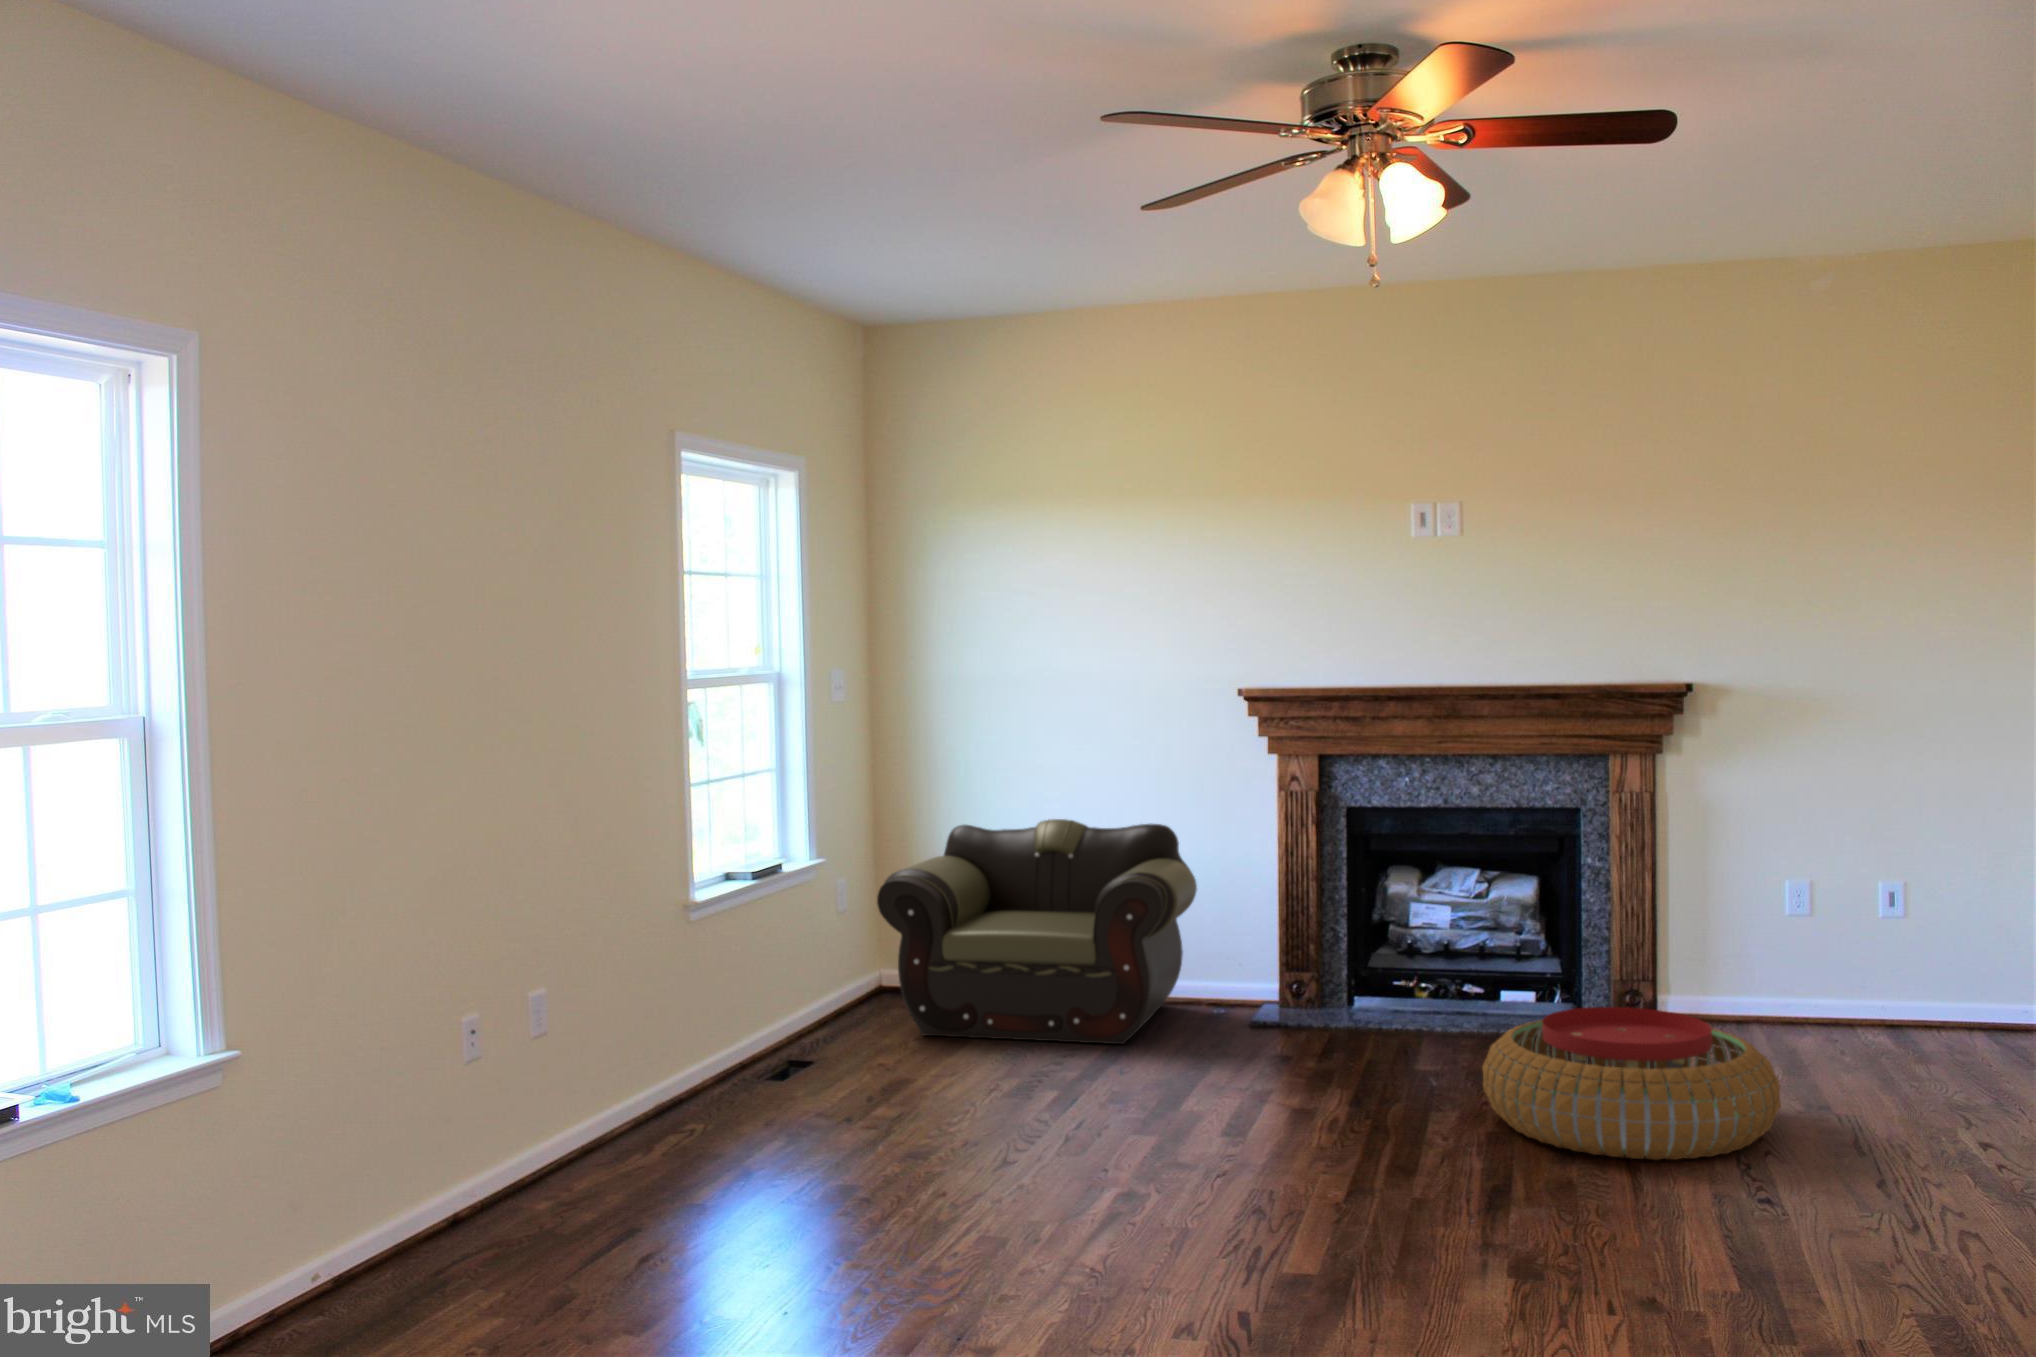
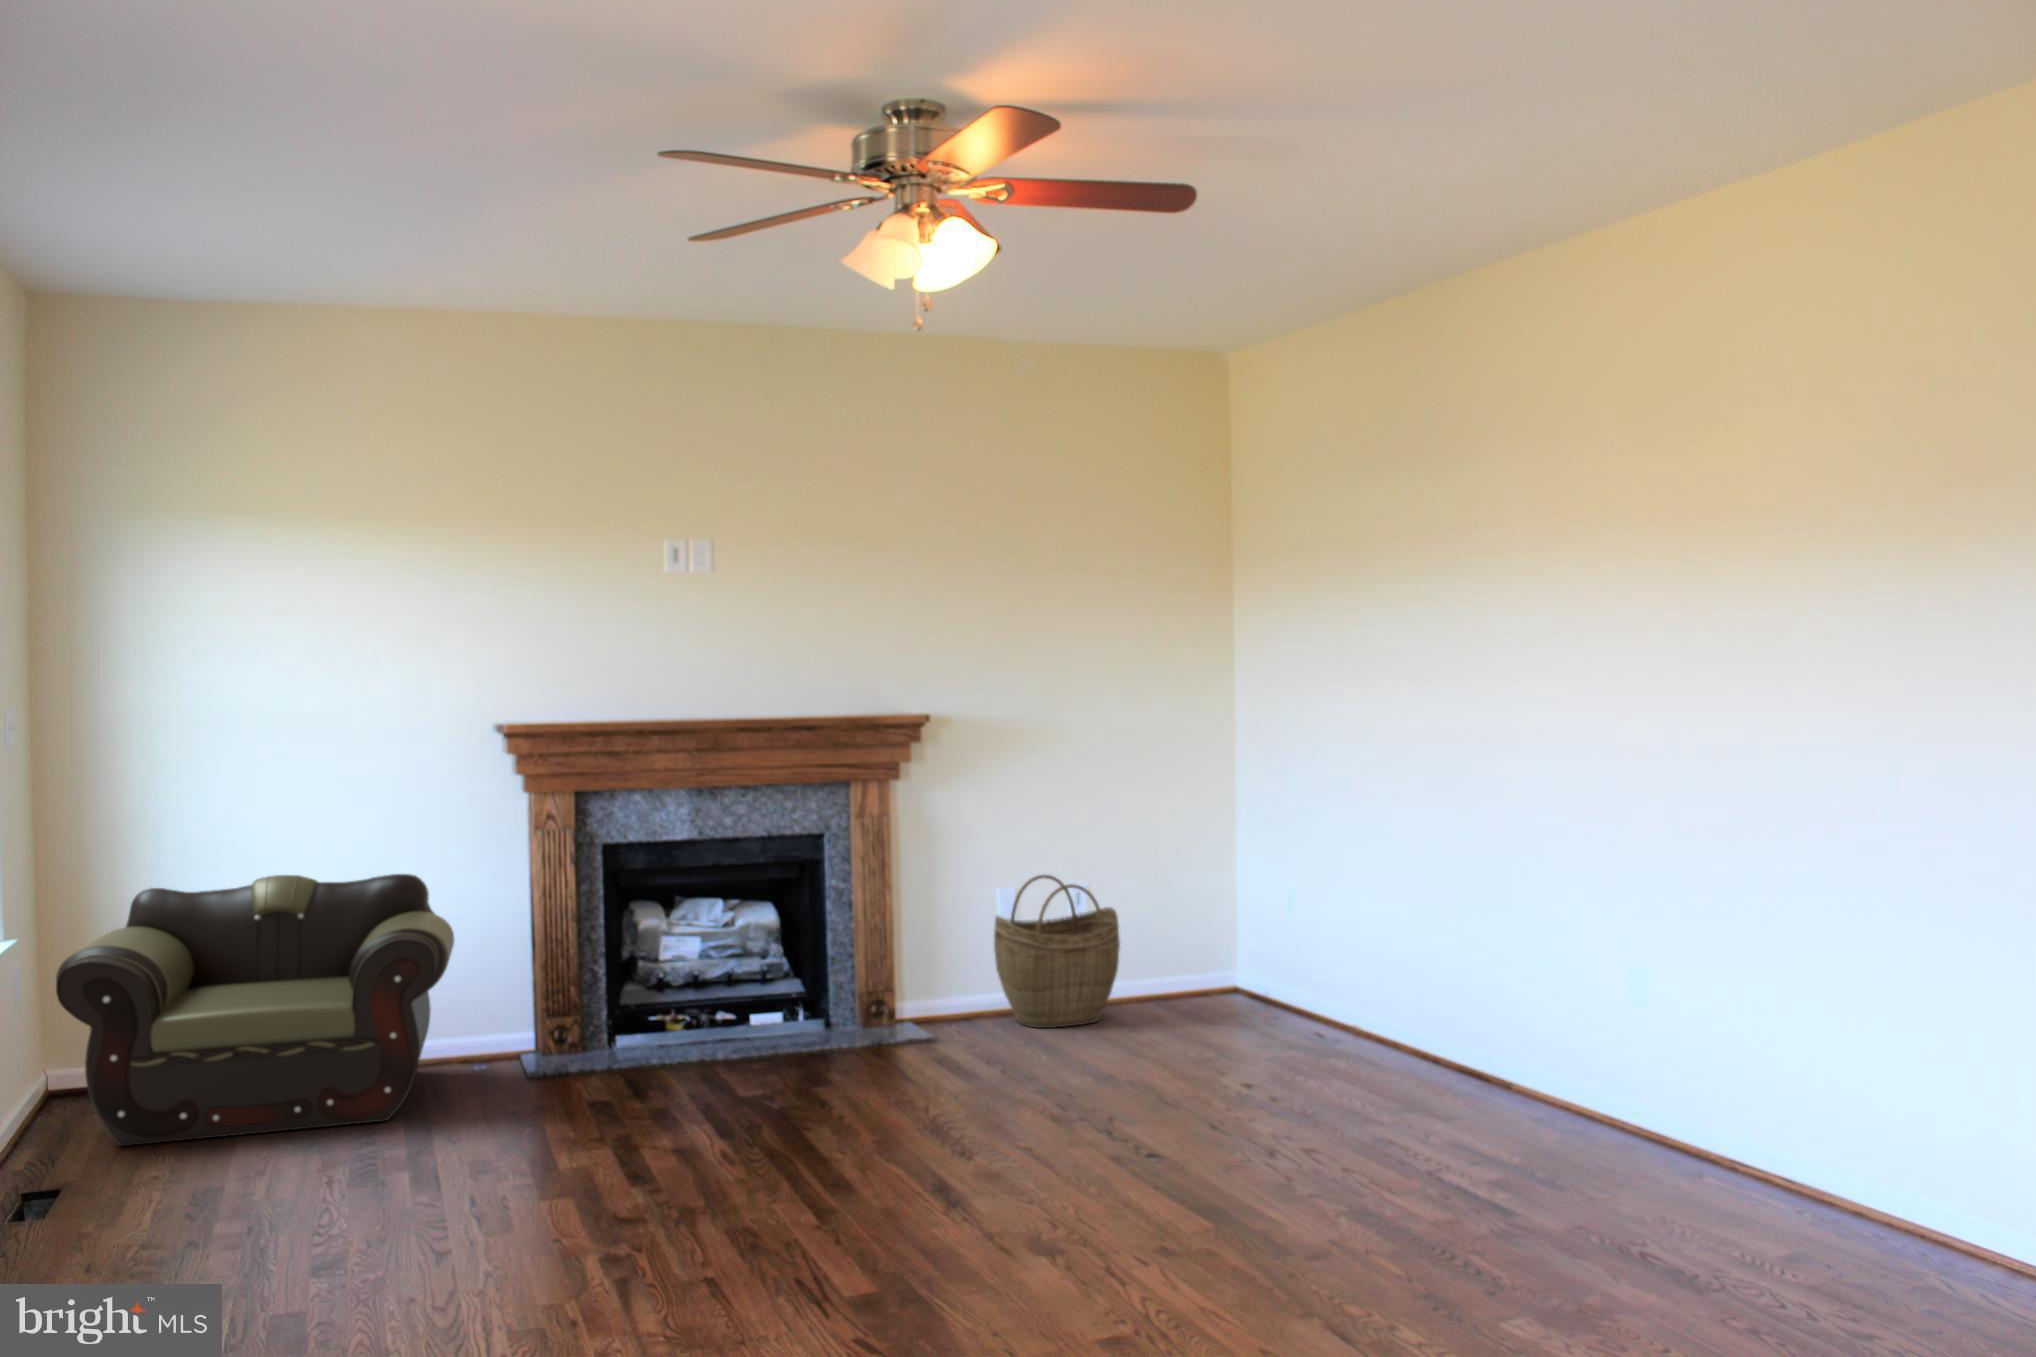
woven basket: none [1782,866,1949,1046] -> present [994,875,1120,1028]
pouf: present [1482,1007,1781,1160] -> none [802,1017,1058,1159]

